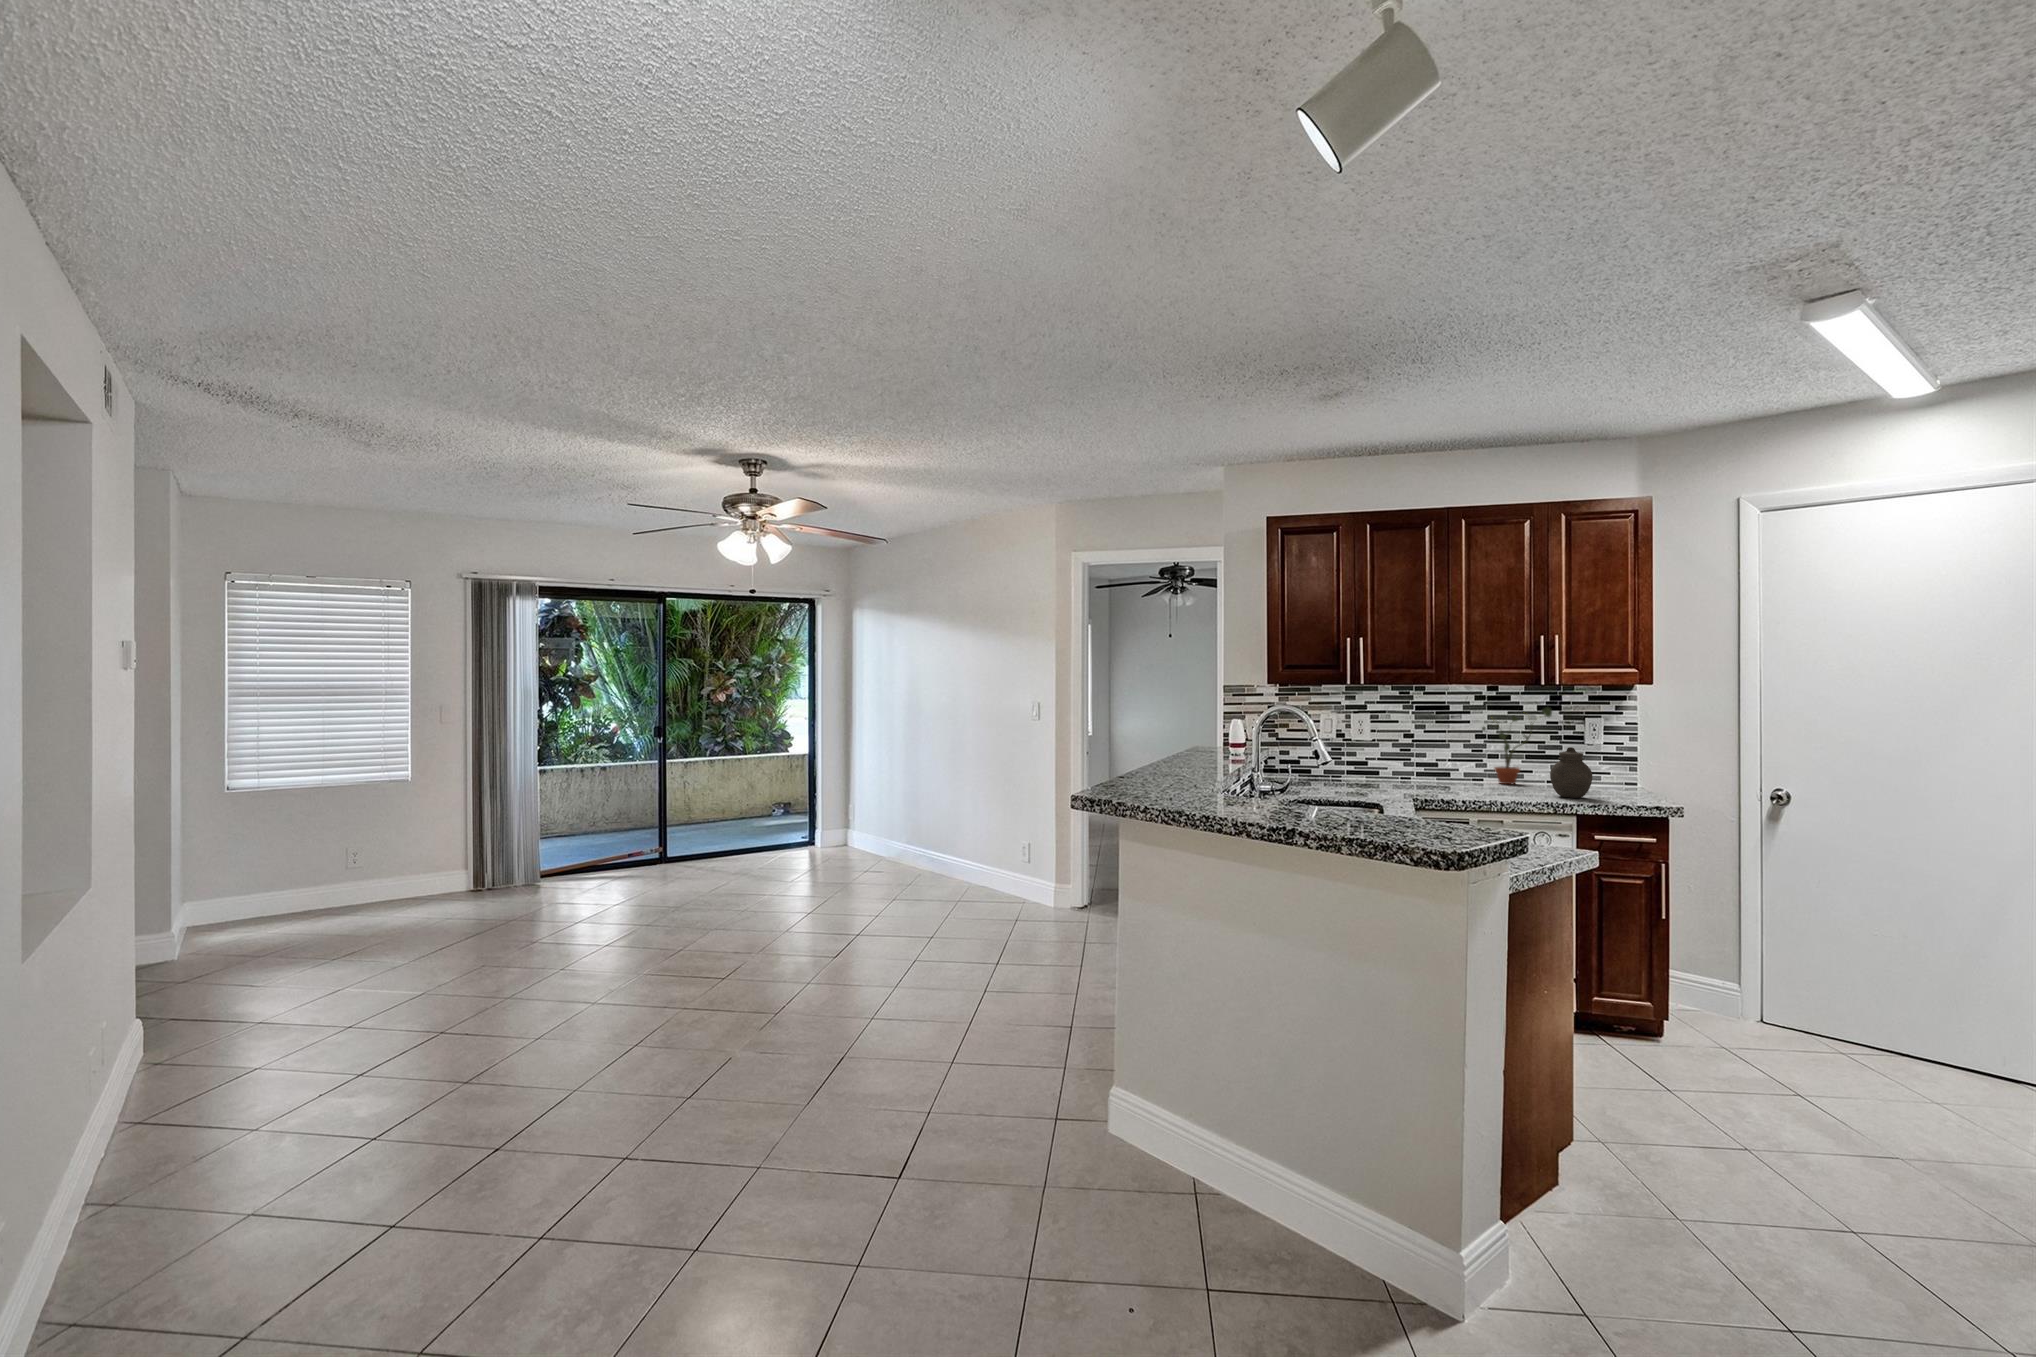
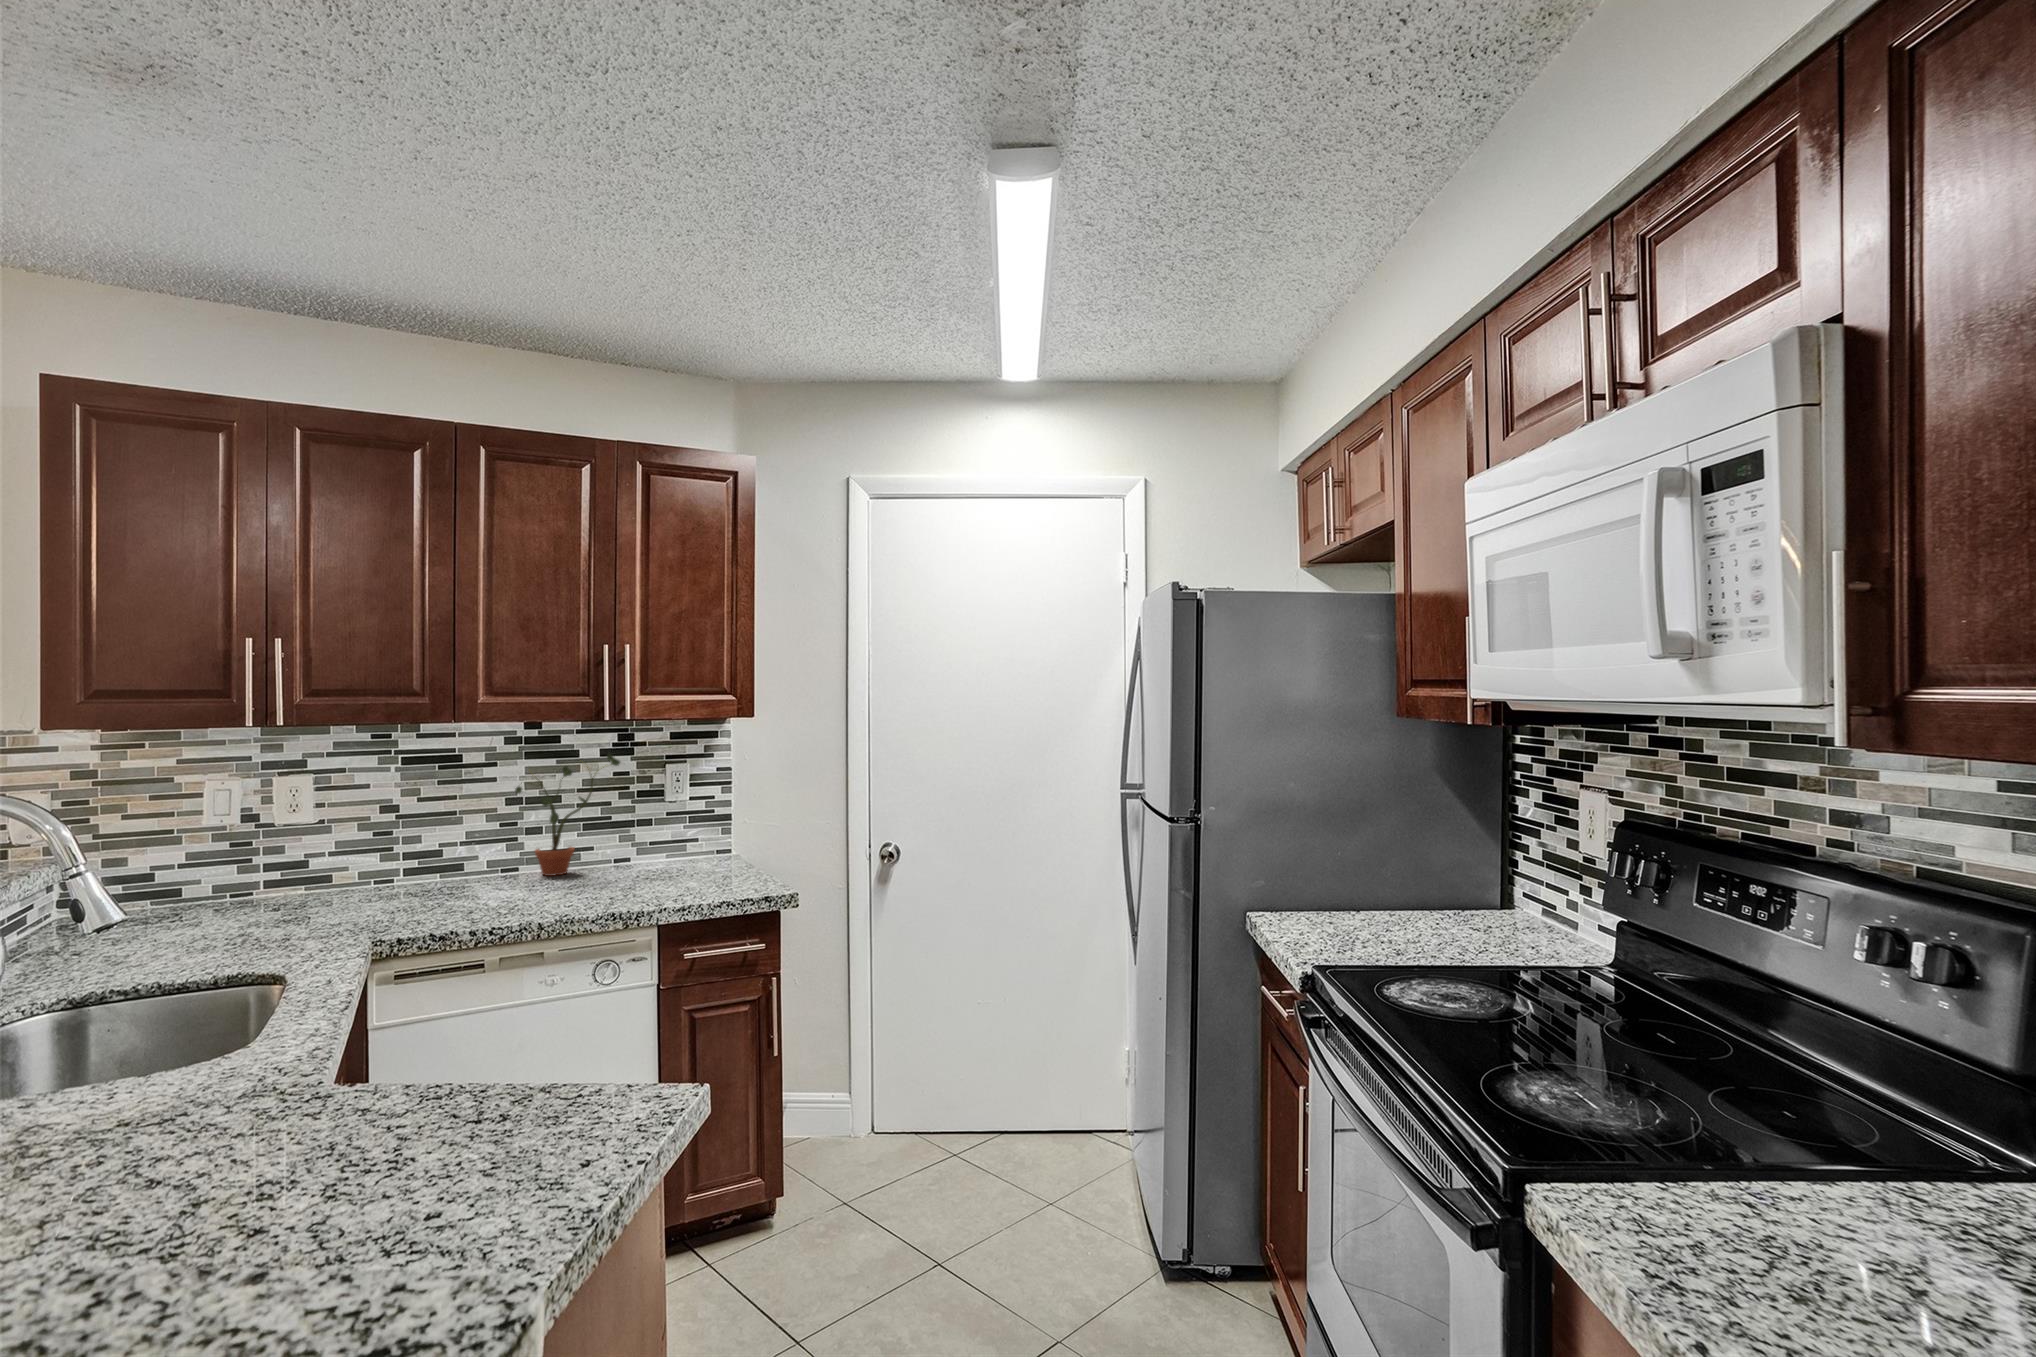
jar: present [1550,747,1592,798] -> none [618,820,679,900]

